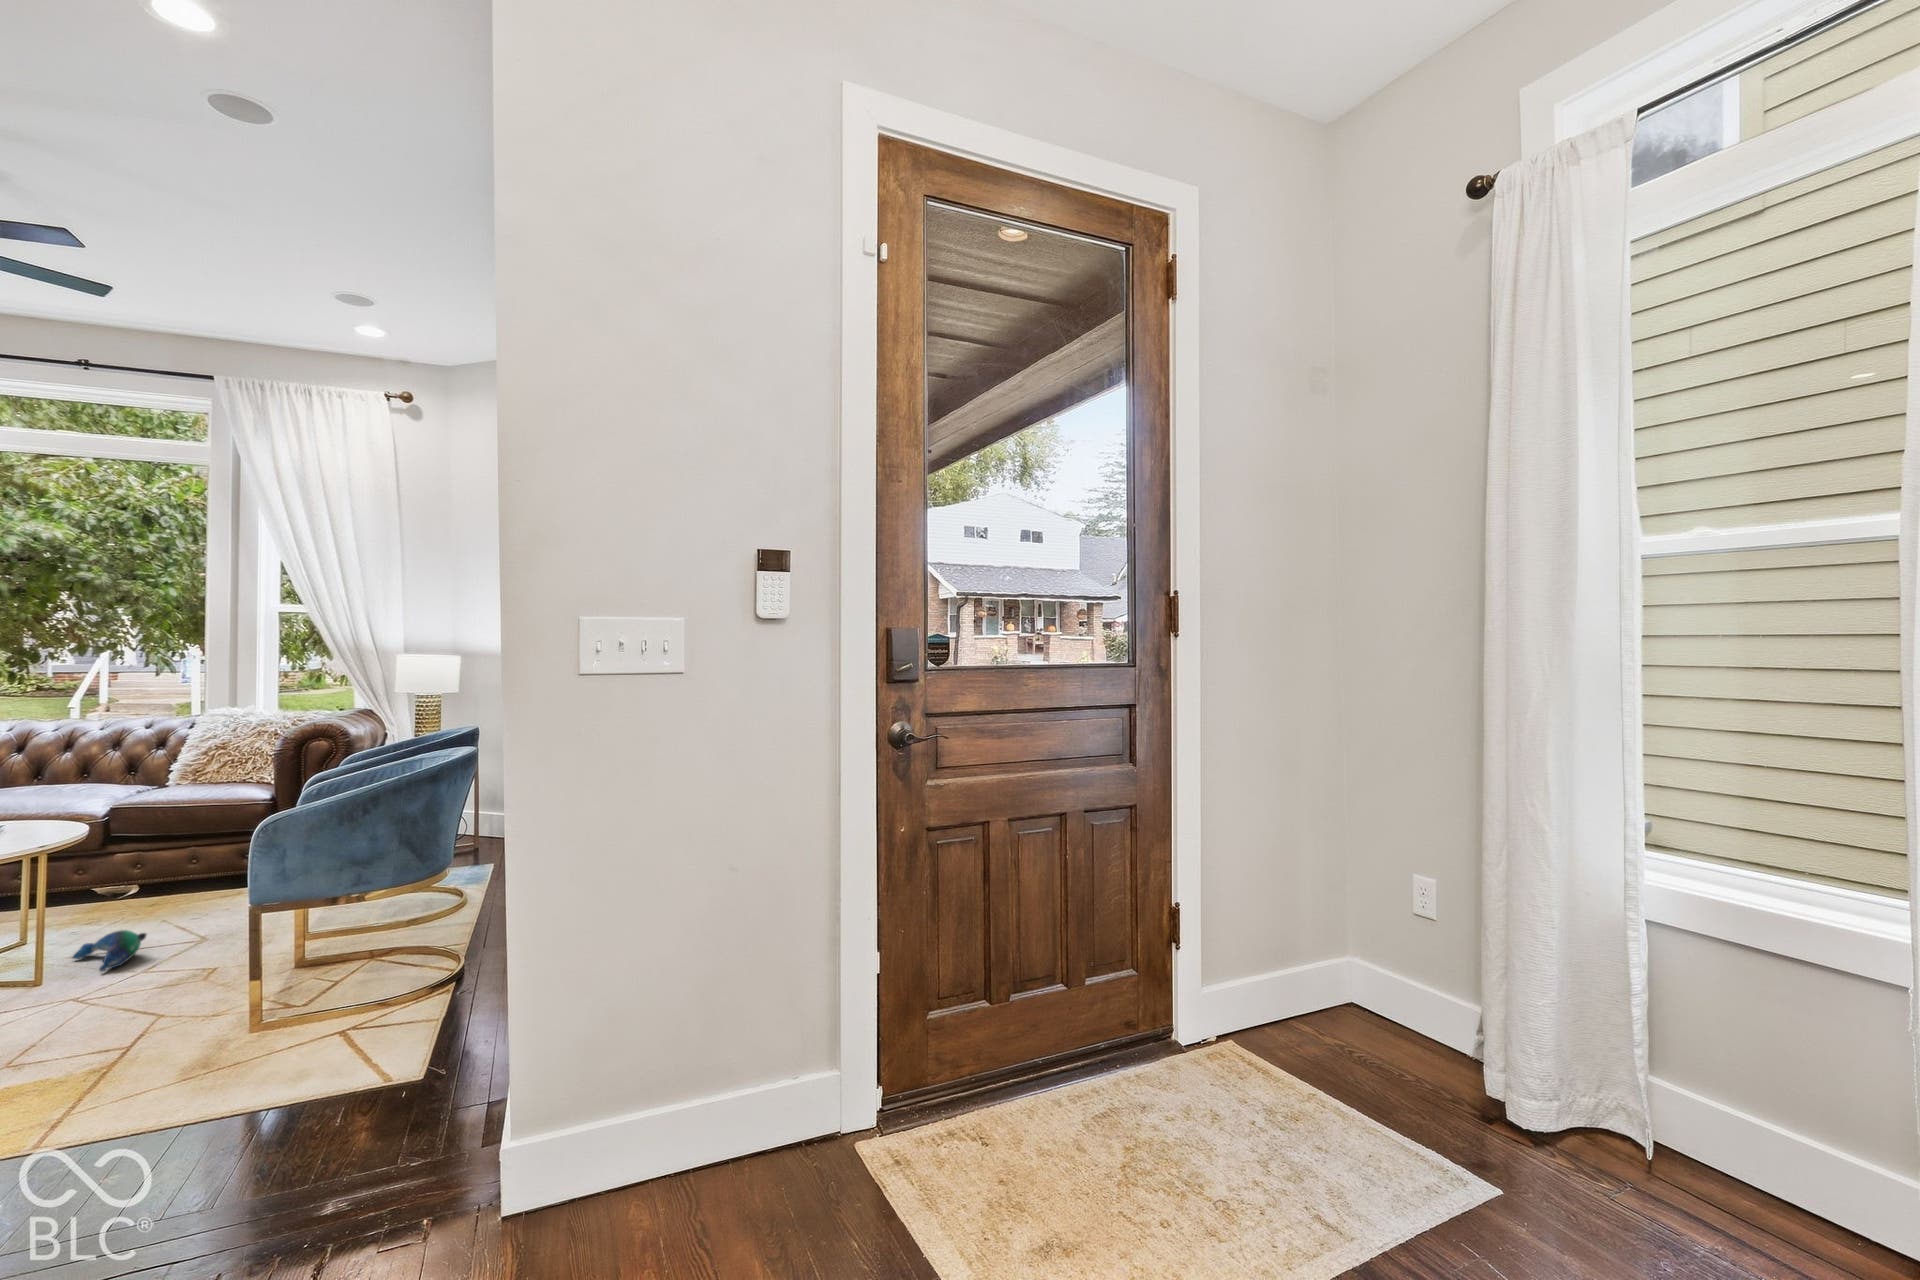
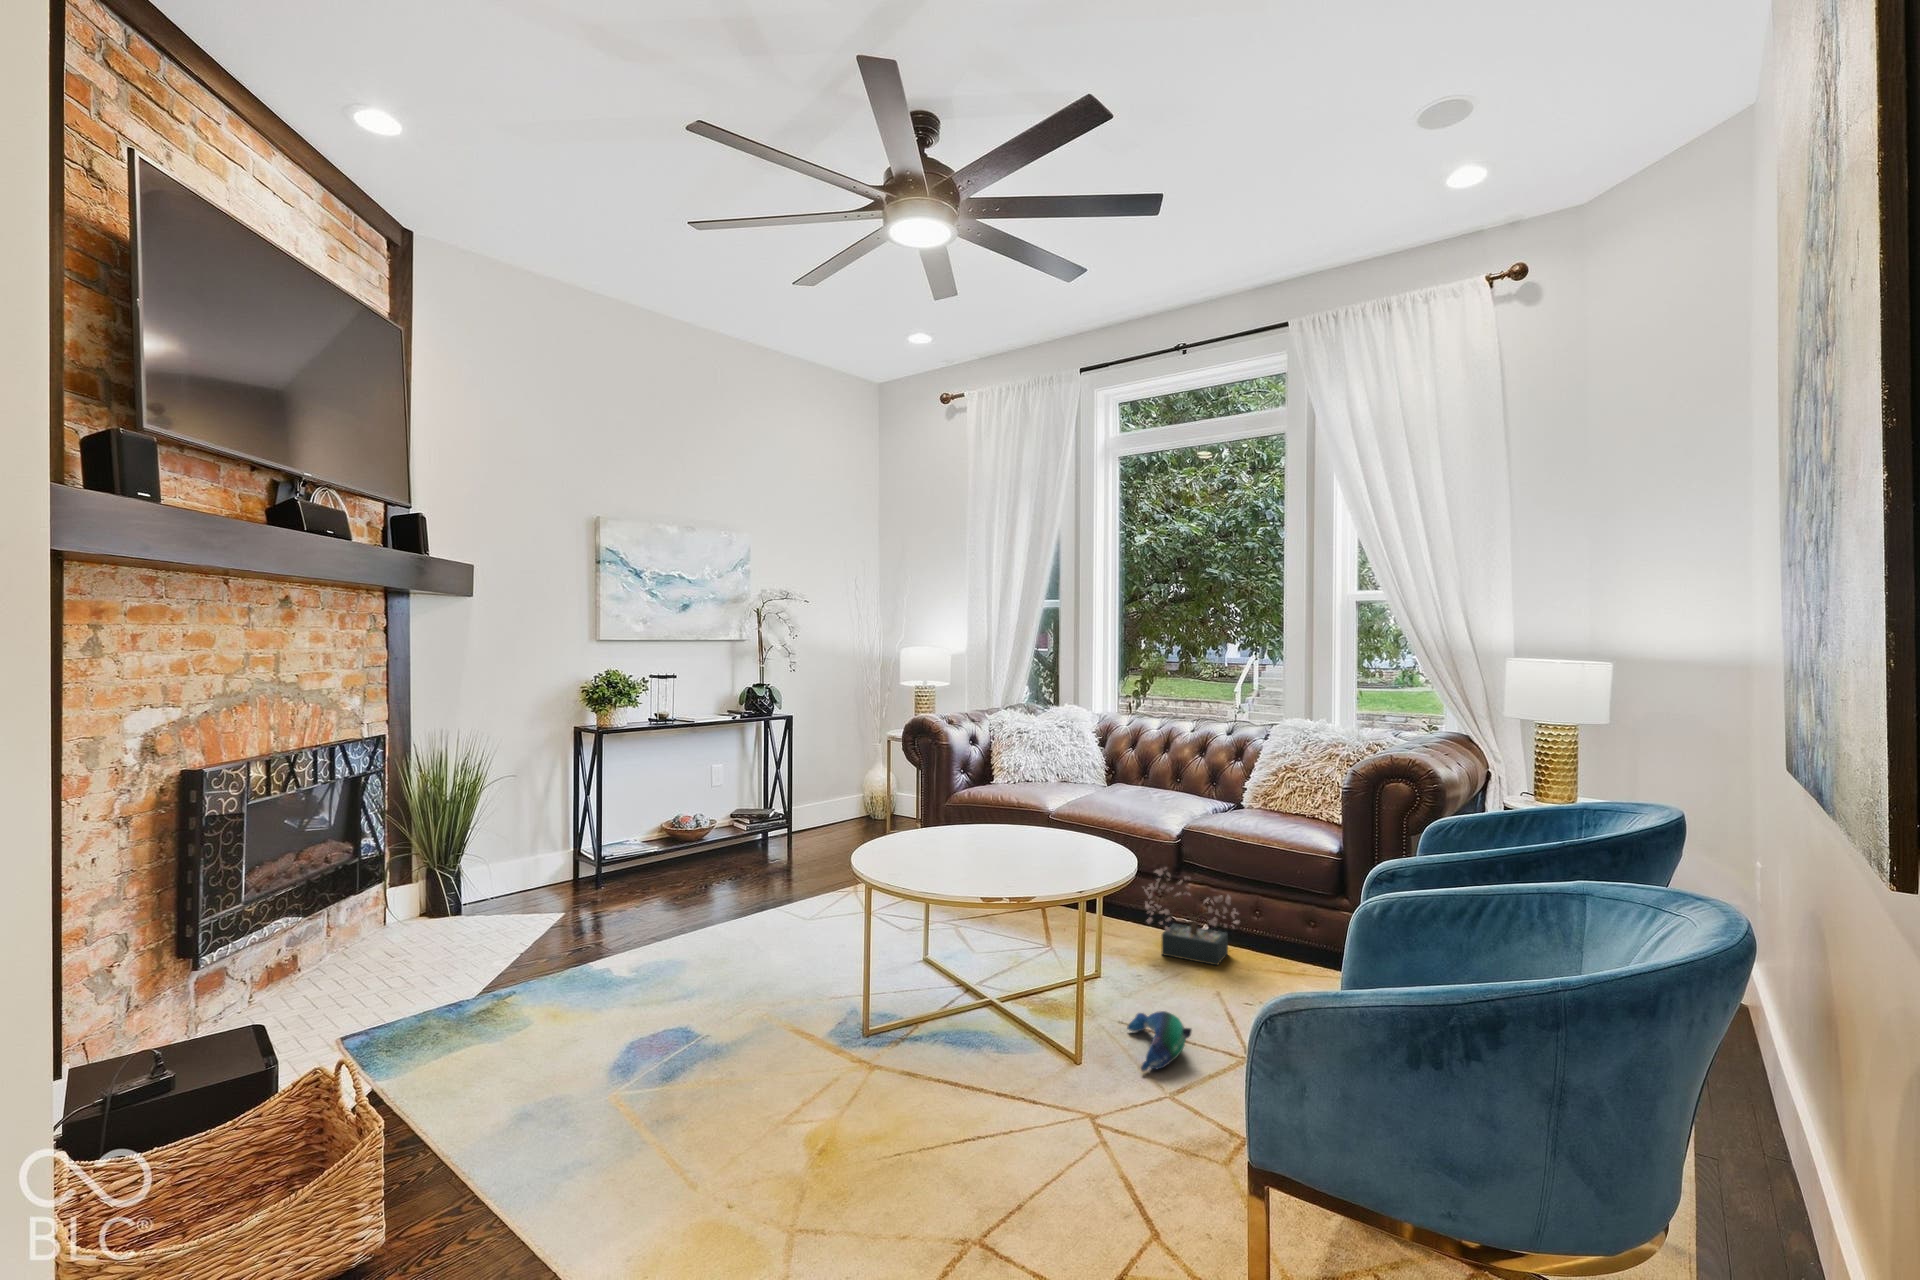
decorative plant: none [63,842,176,916] -> present [1143,867,1239,965]

